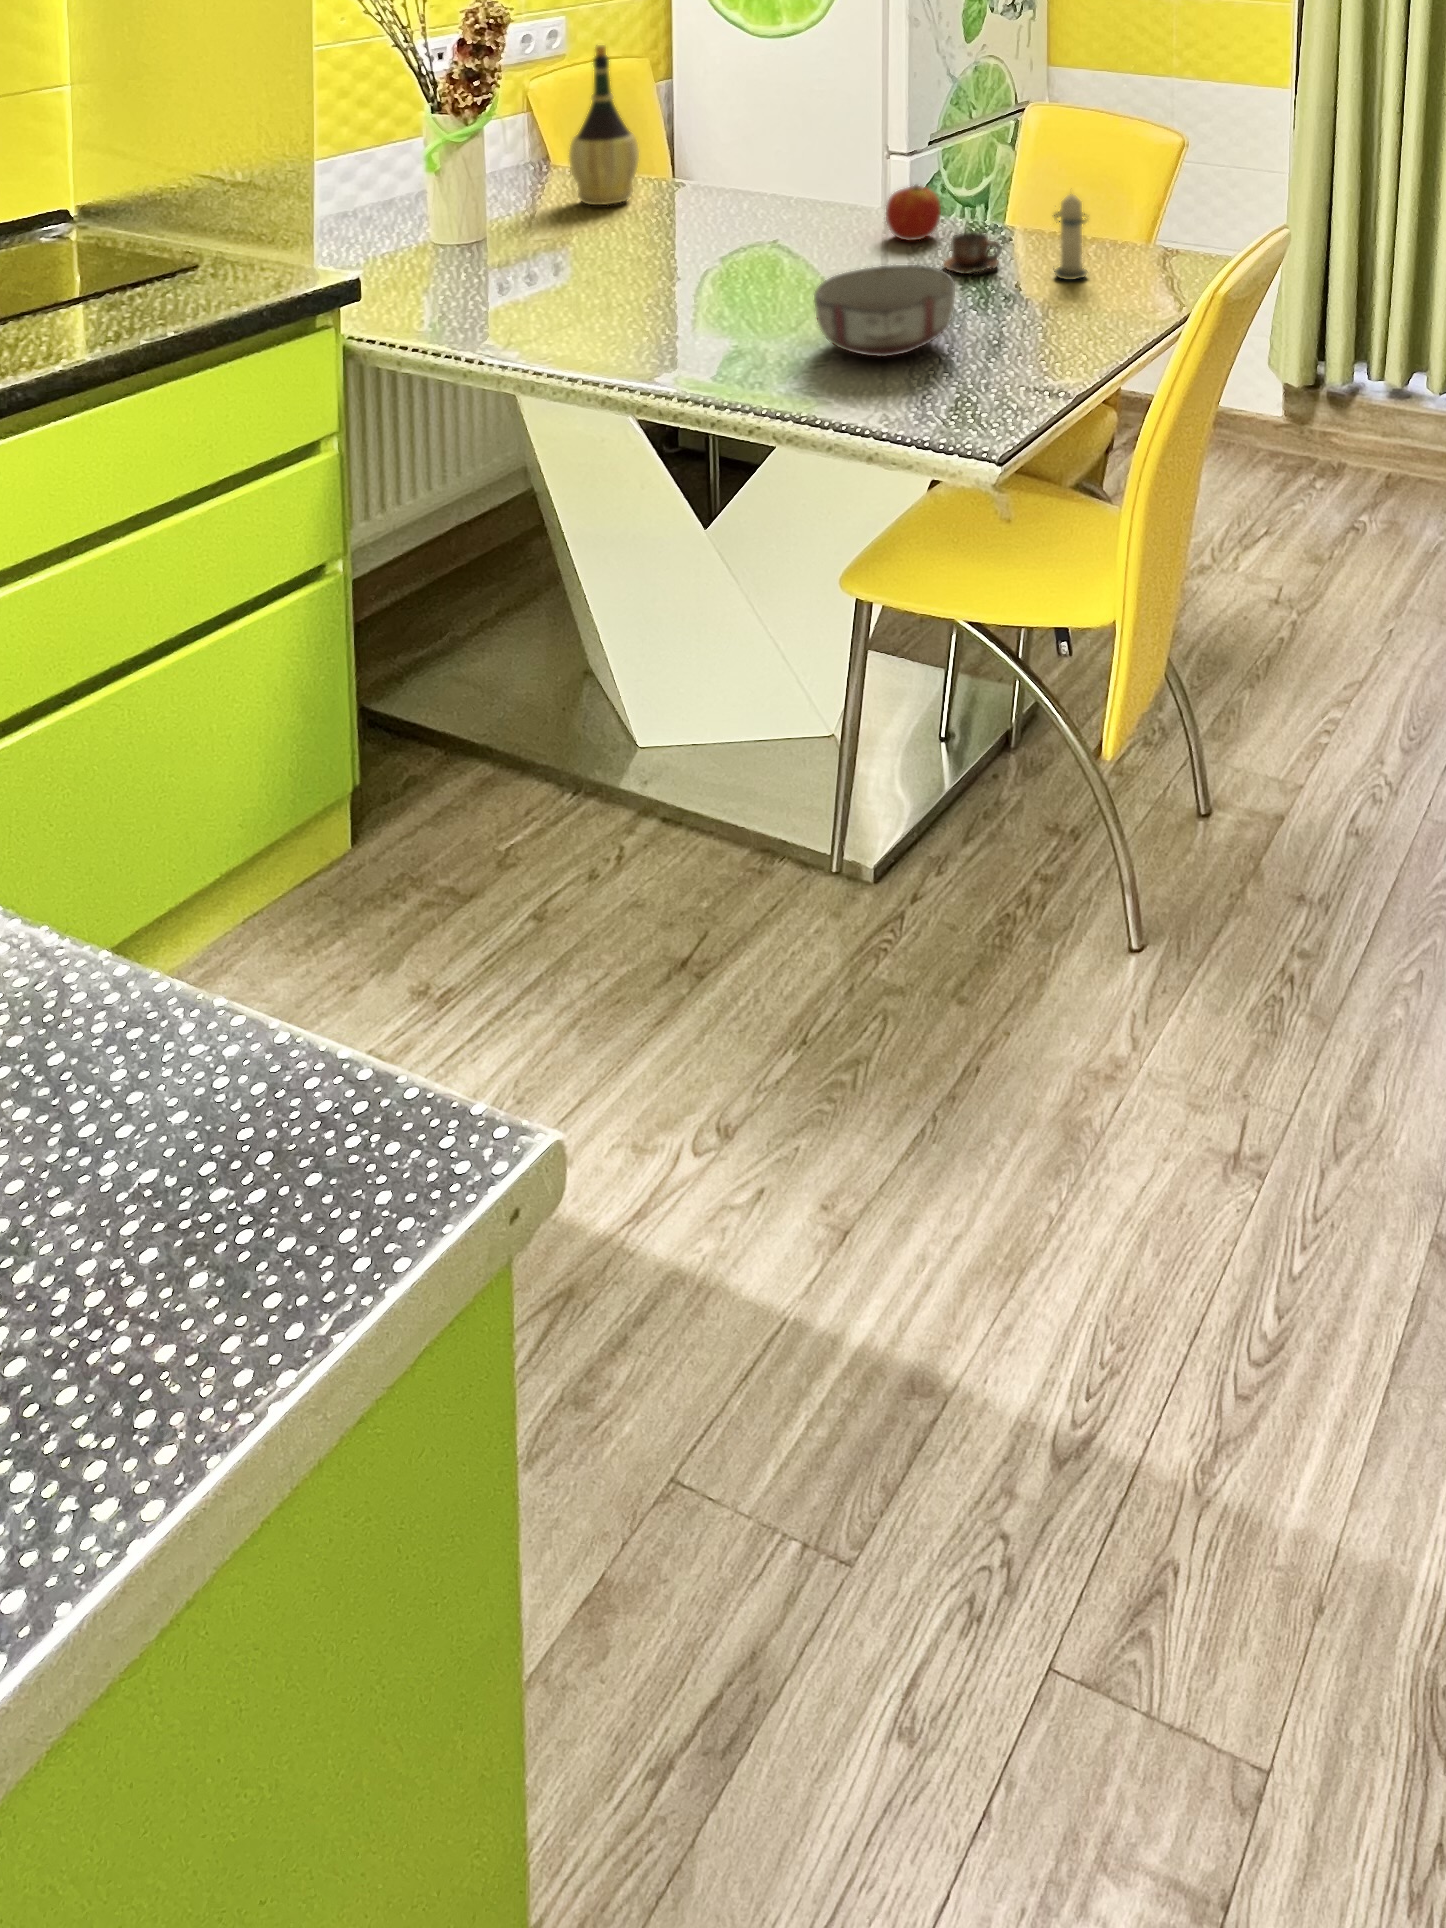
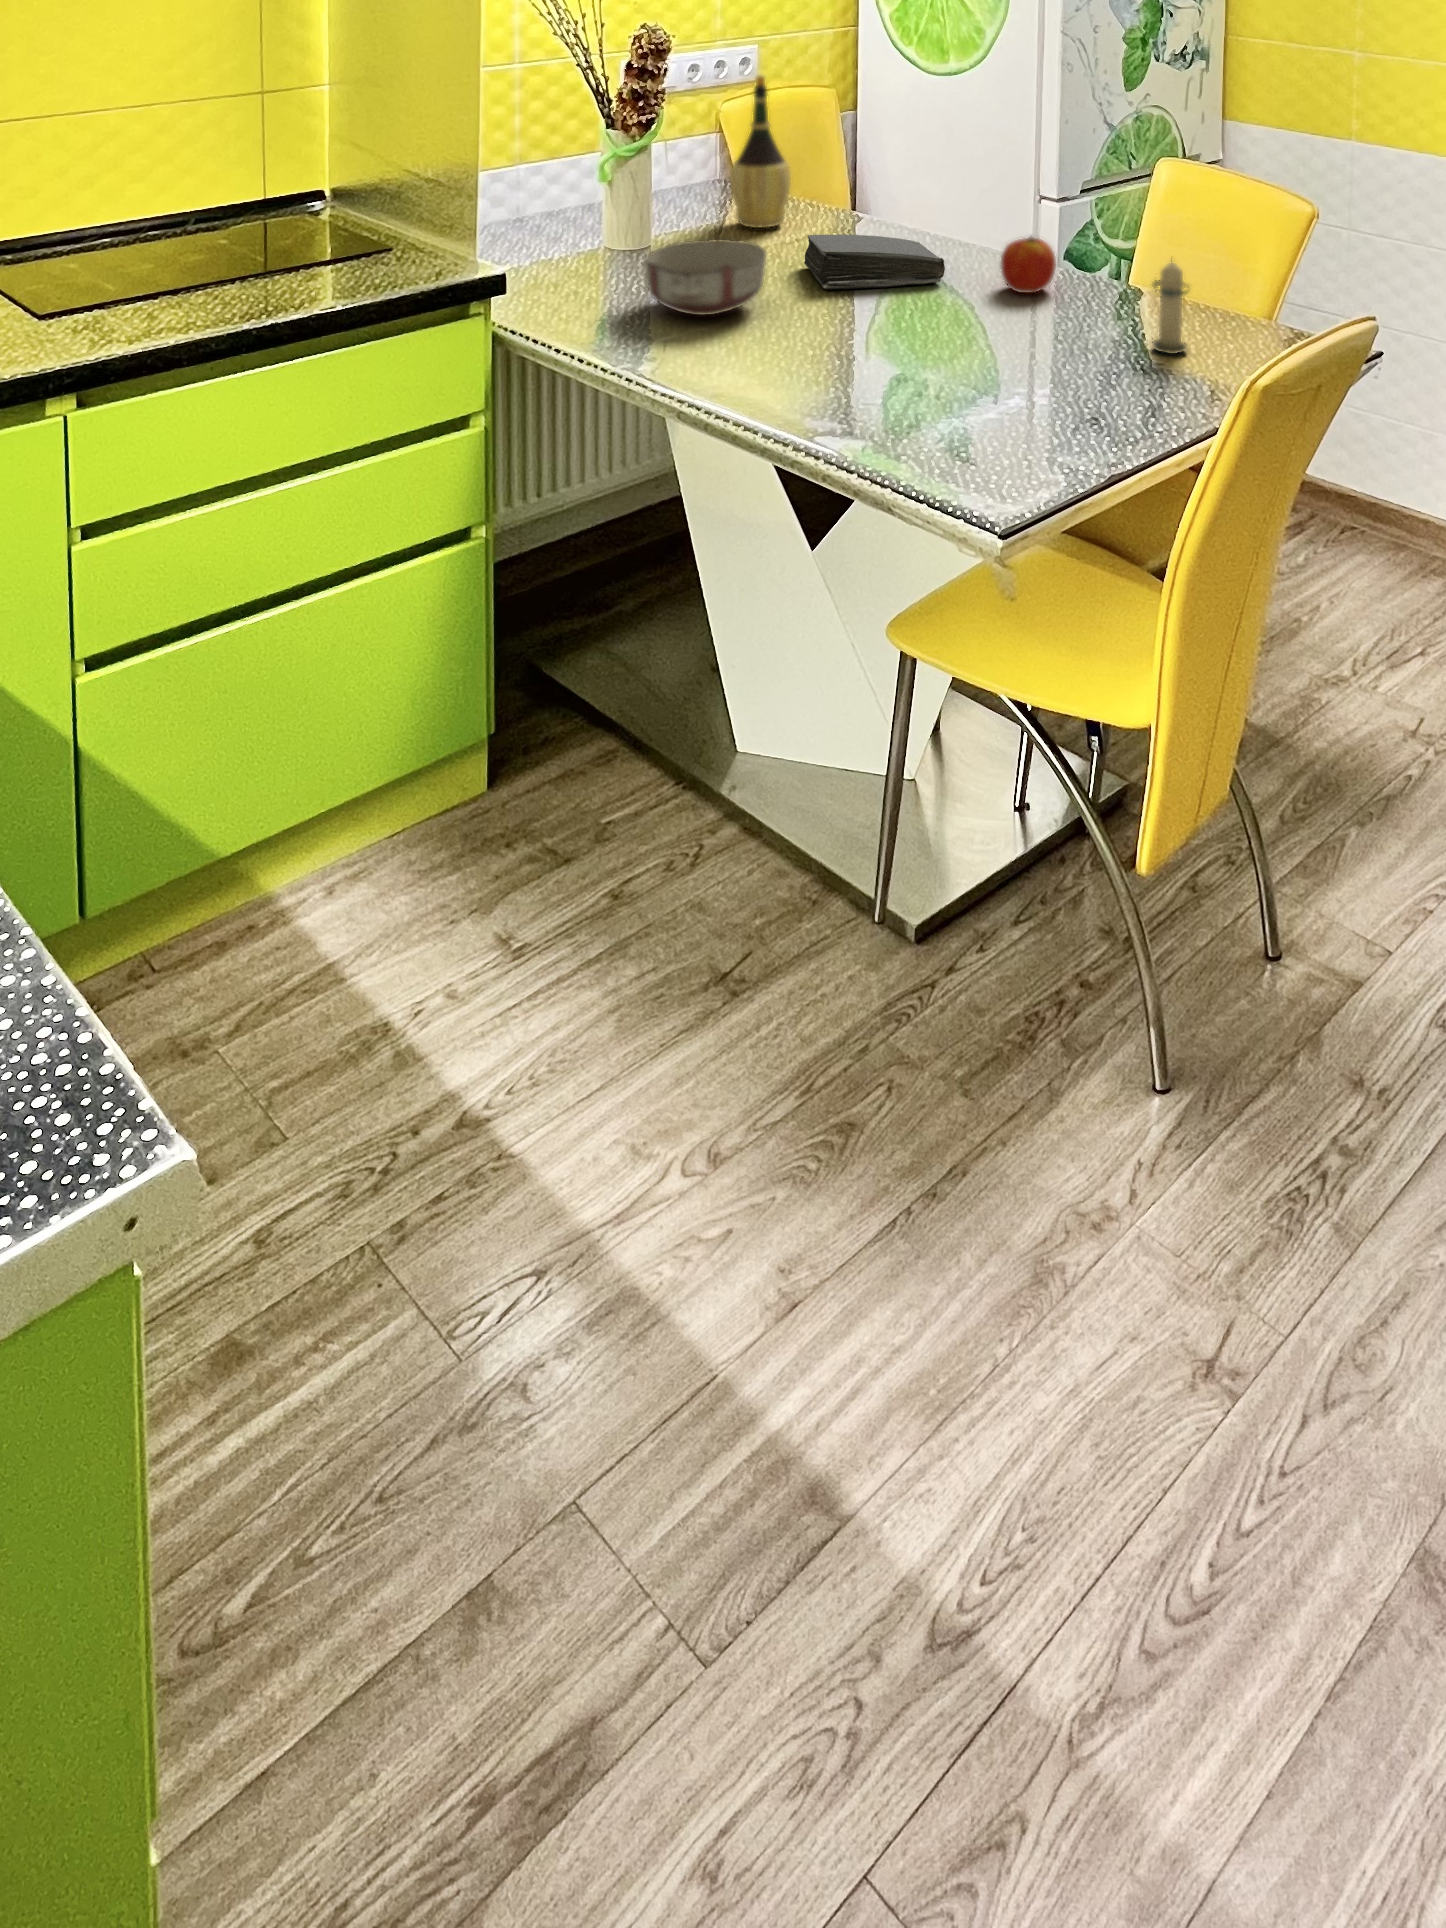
book: none [674,200,828,257] -> present [804,234,945,289]
cup: present [942,233,1002,274] -> none [1041,291,1101,335]
ceramic bowl: present [814,265,955,357] -> present [645,239,766,315]

